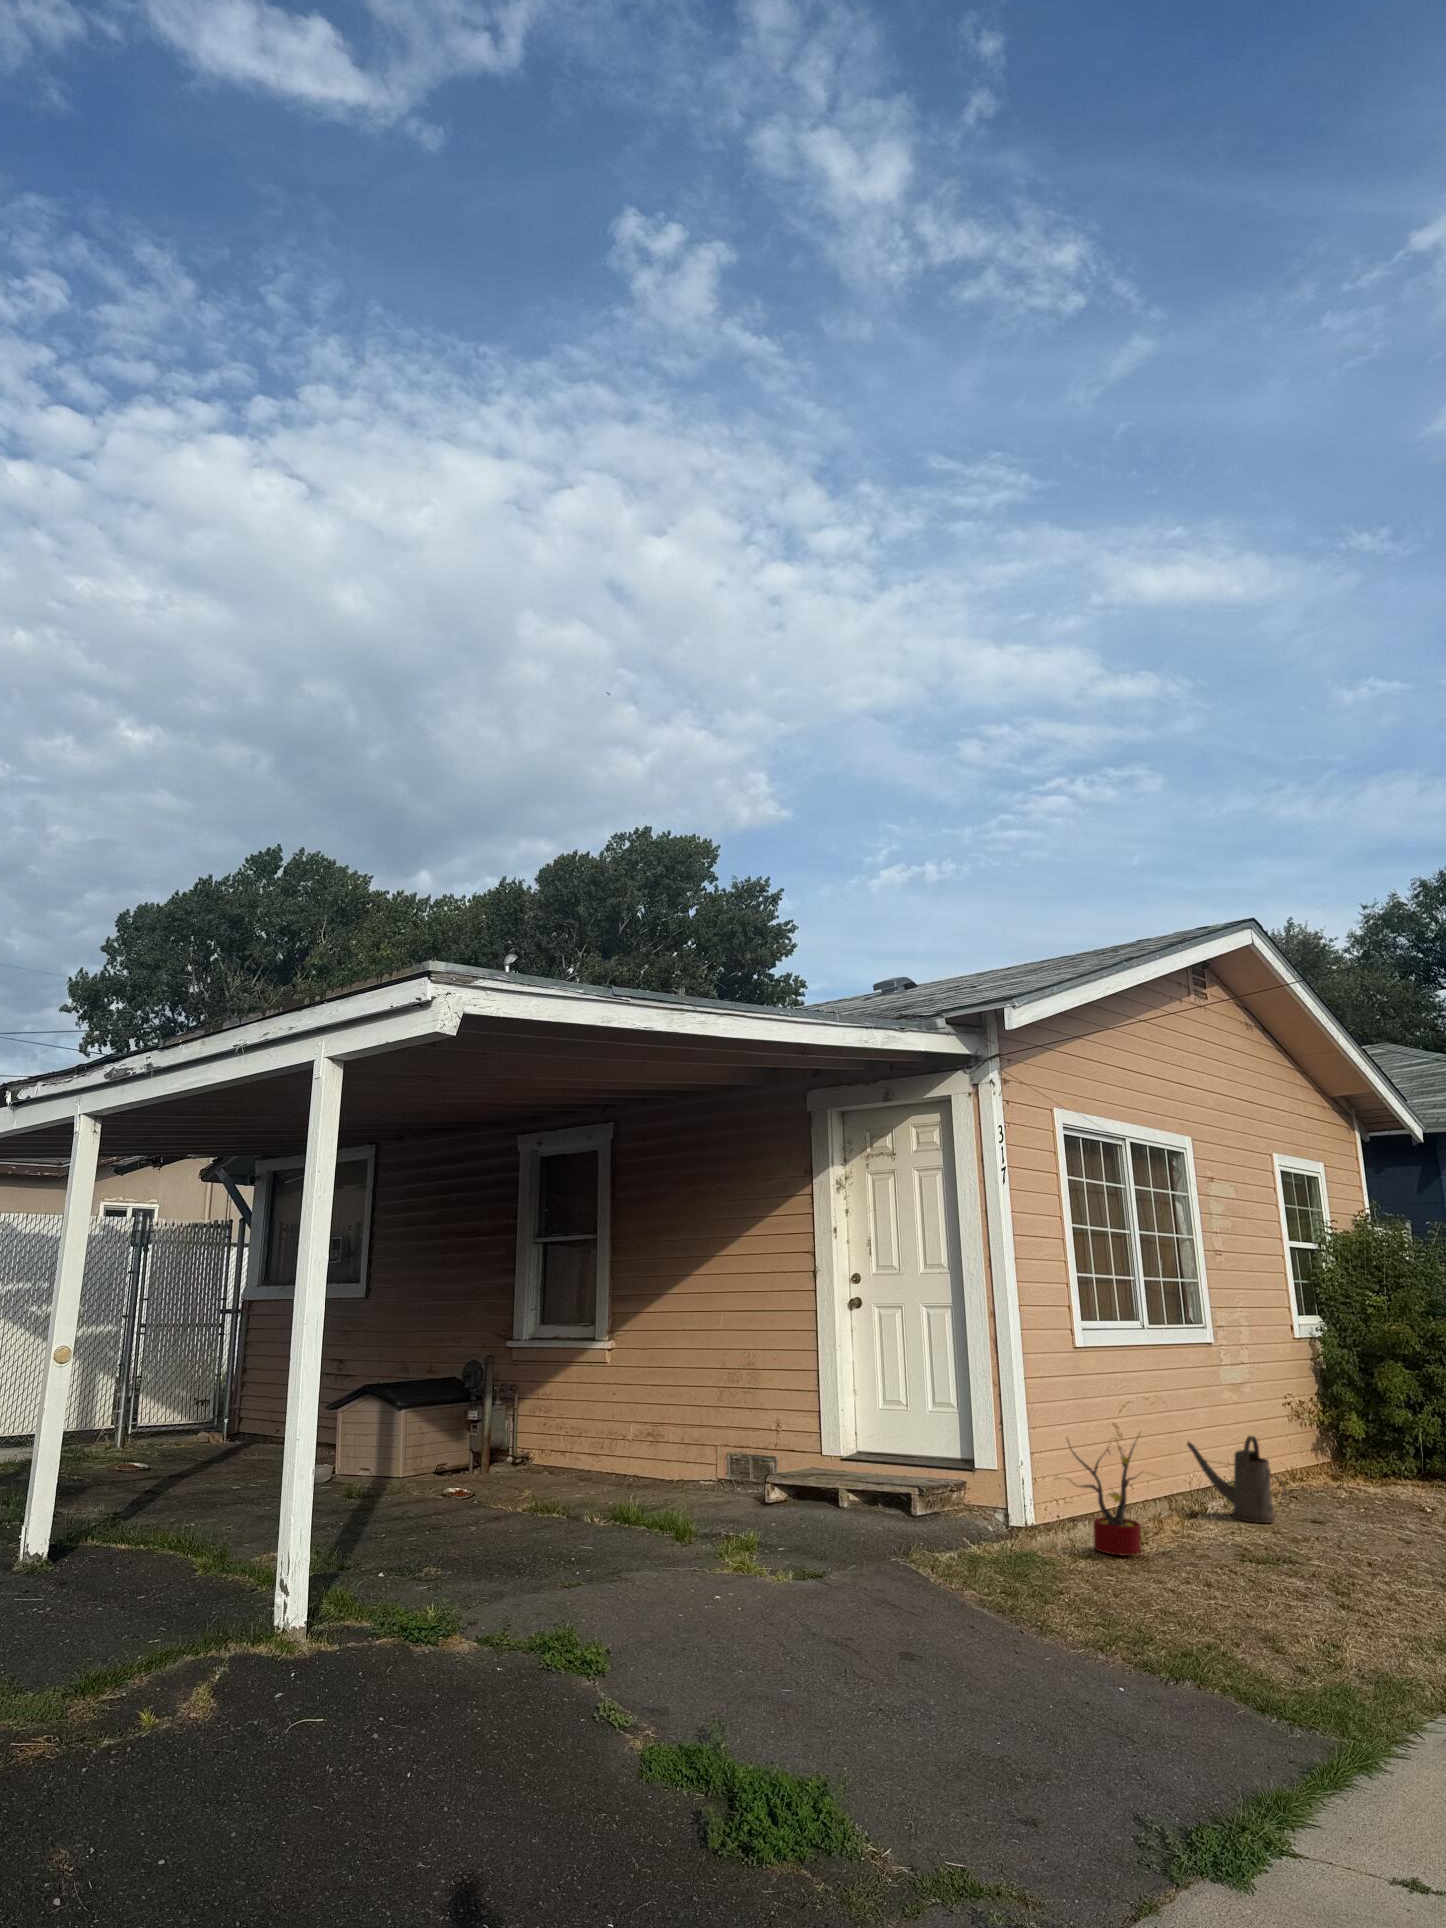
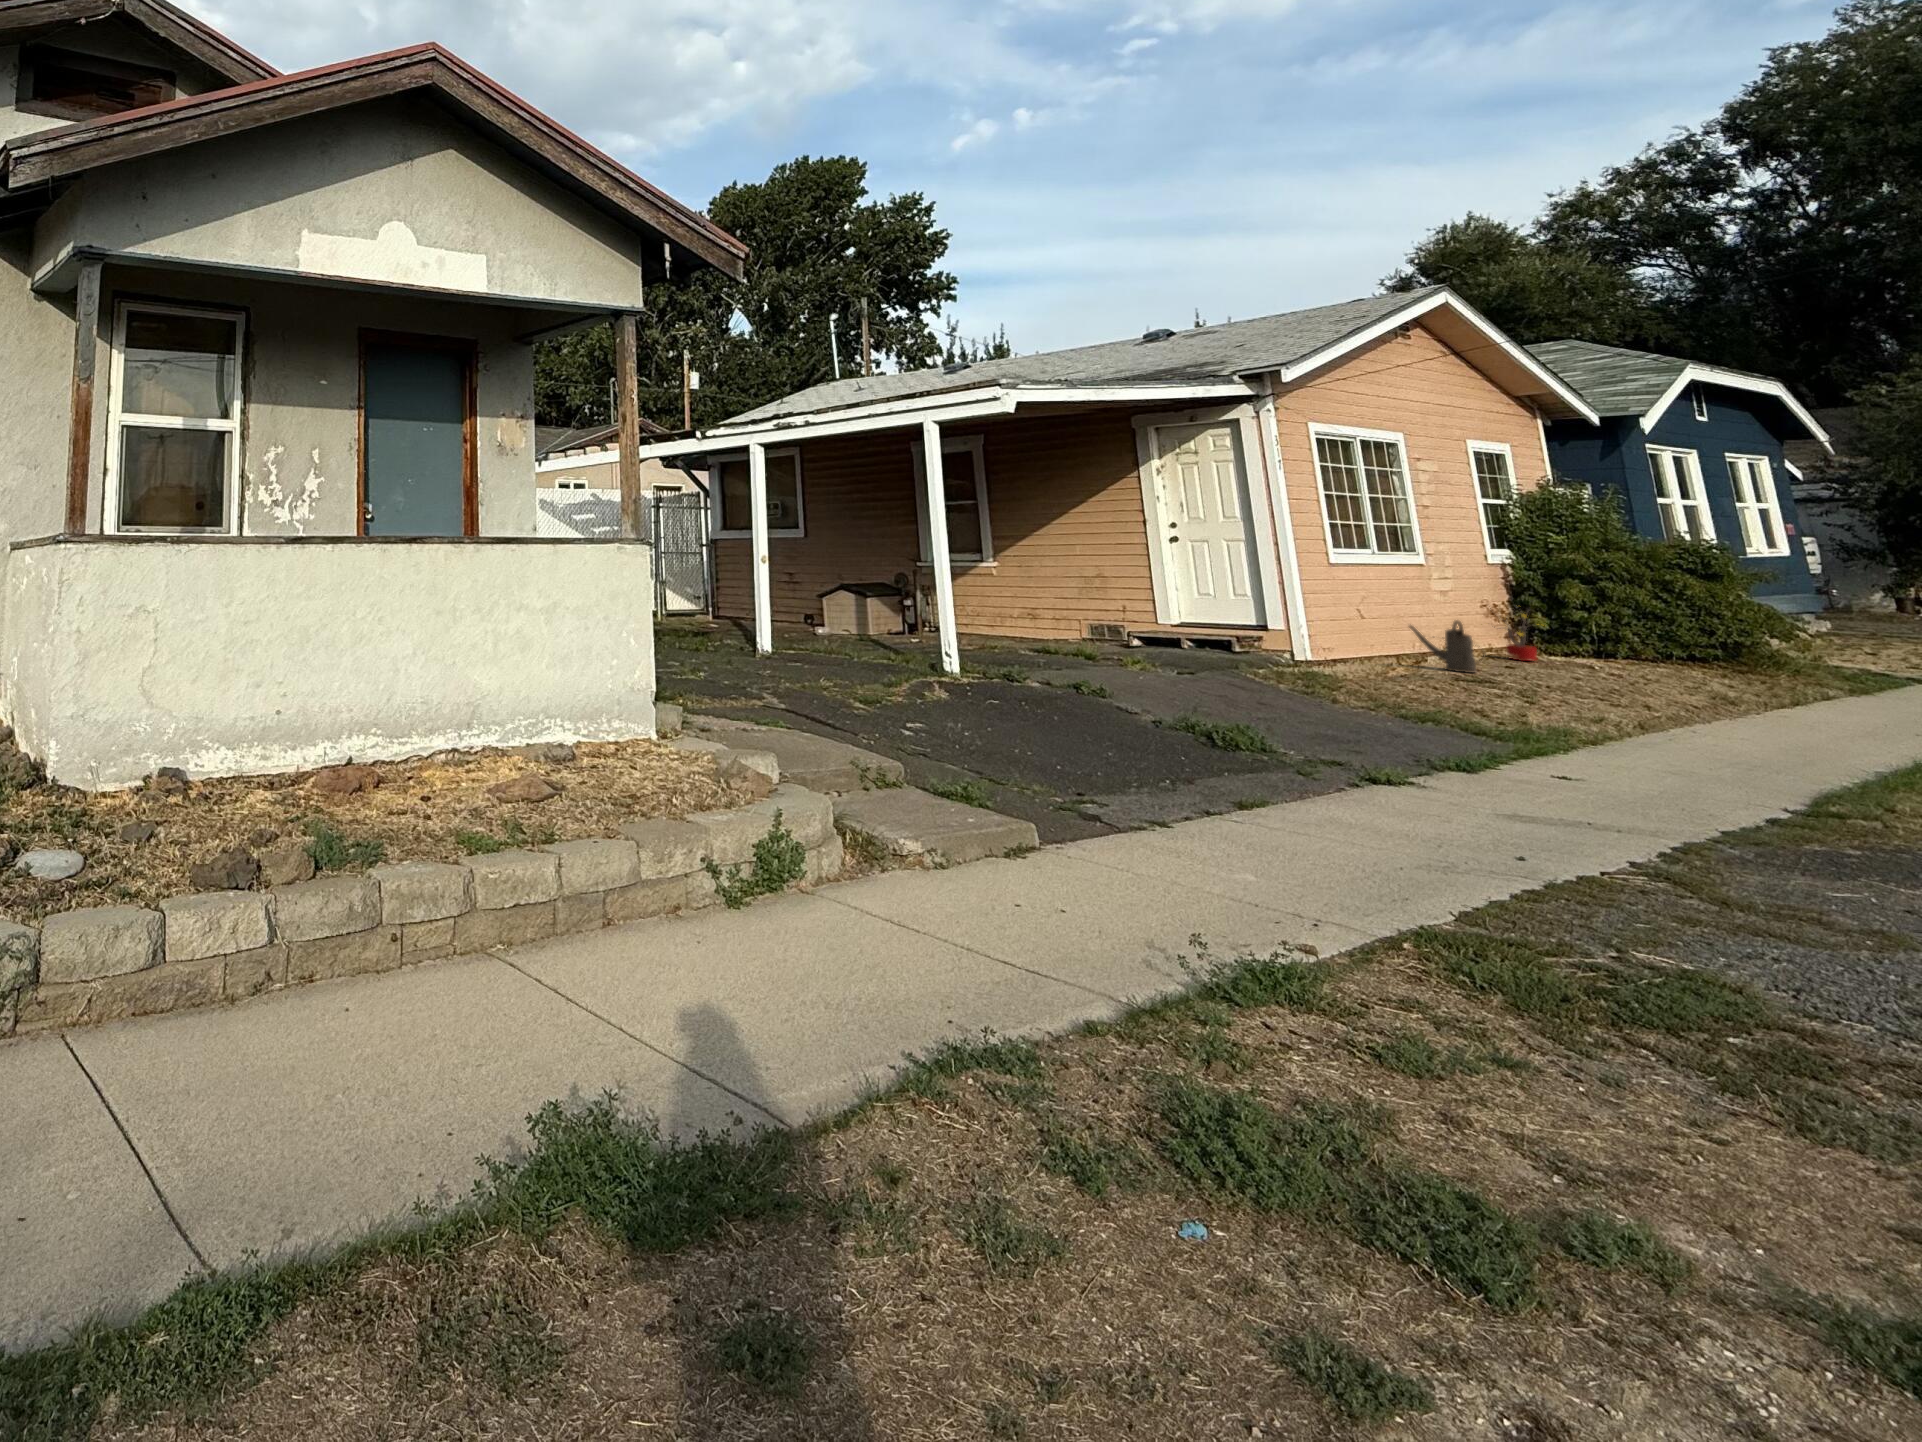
decorative plant: present [1055,1437,1159,1556] -> present [1490,606,1537,661]

